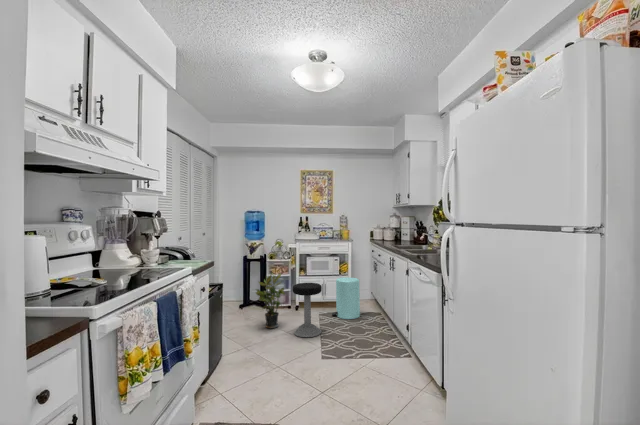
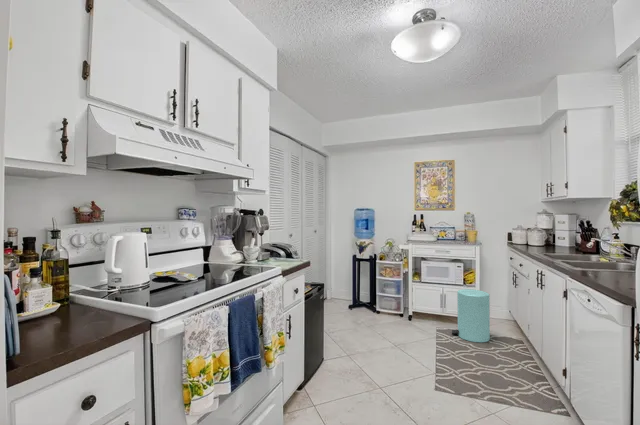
potted plant: present [256,273,285,328] -> none [360,276,393,338]
stool: present [293,283,322,337] -> none [401,292,436,357]

